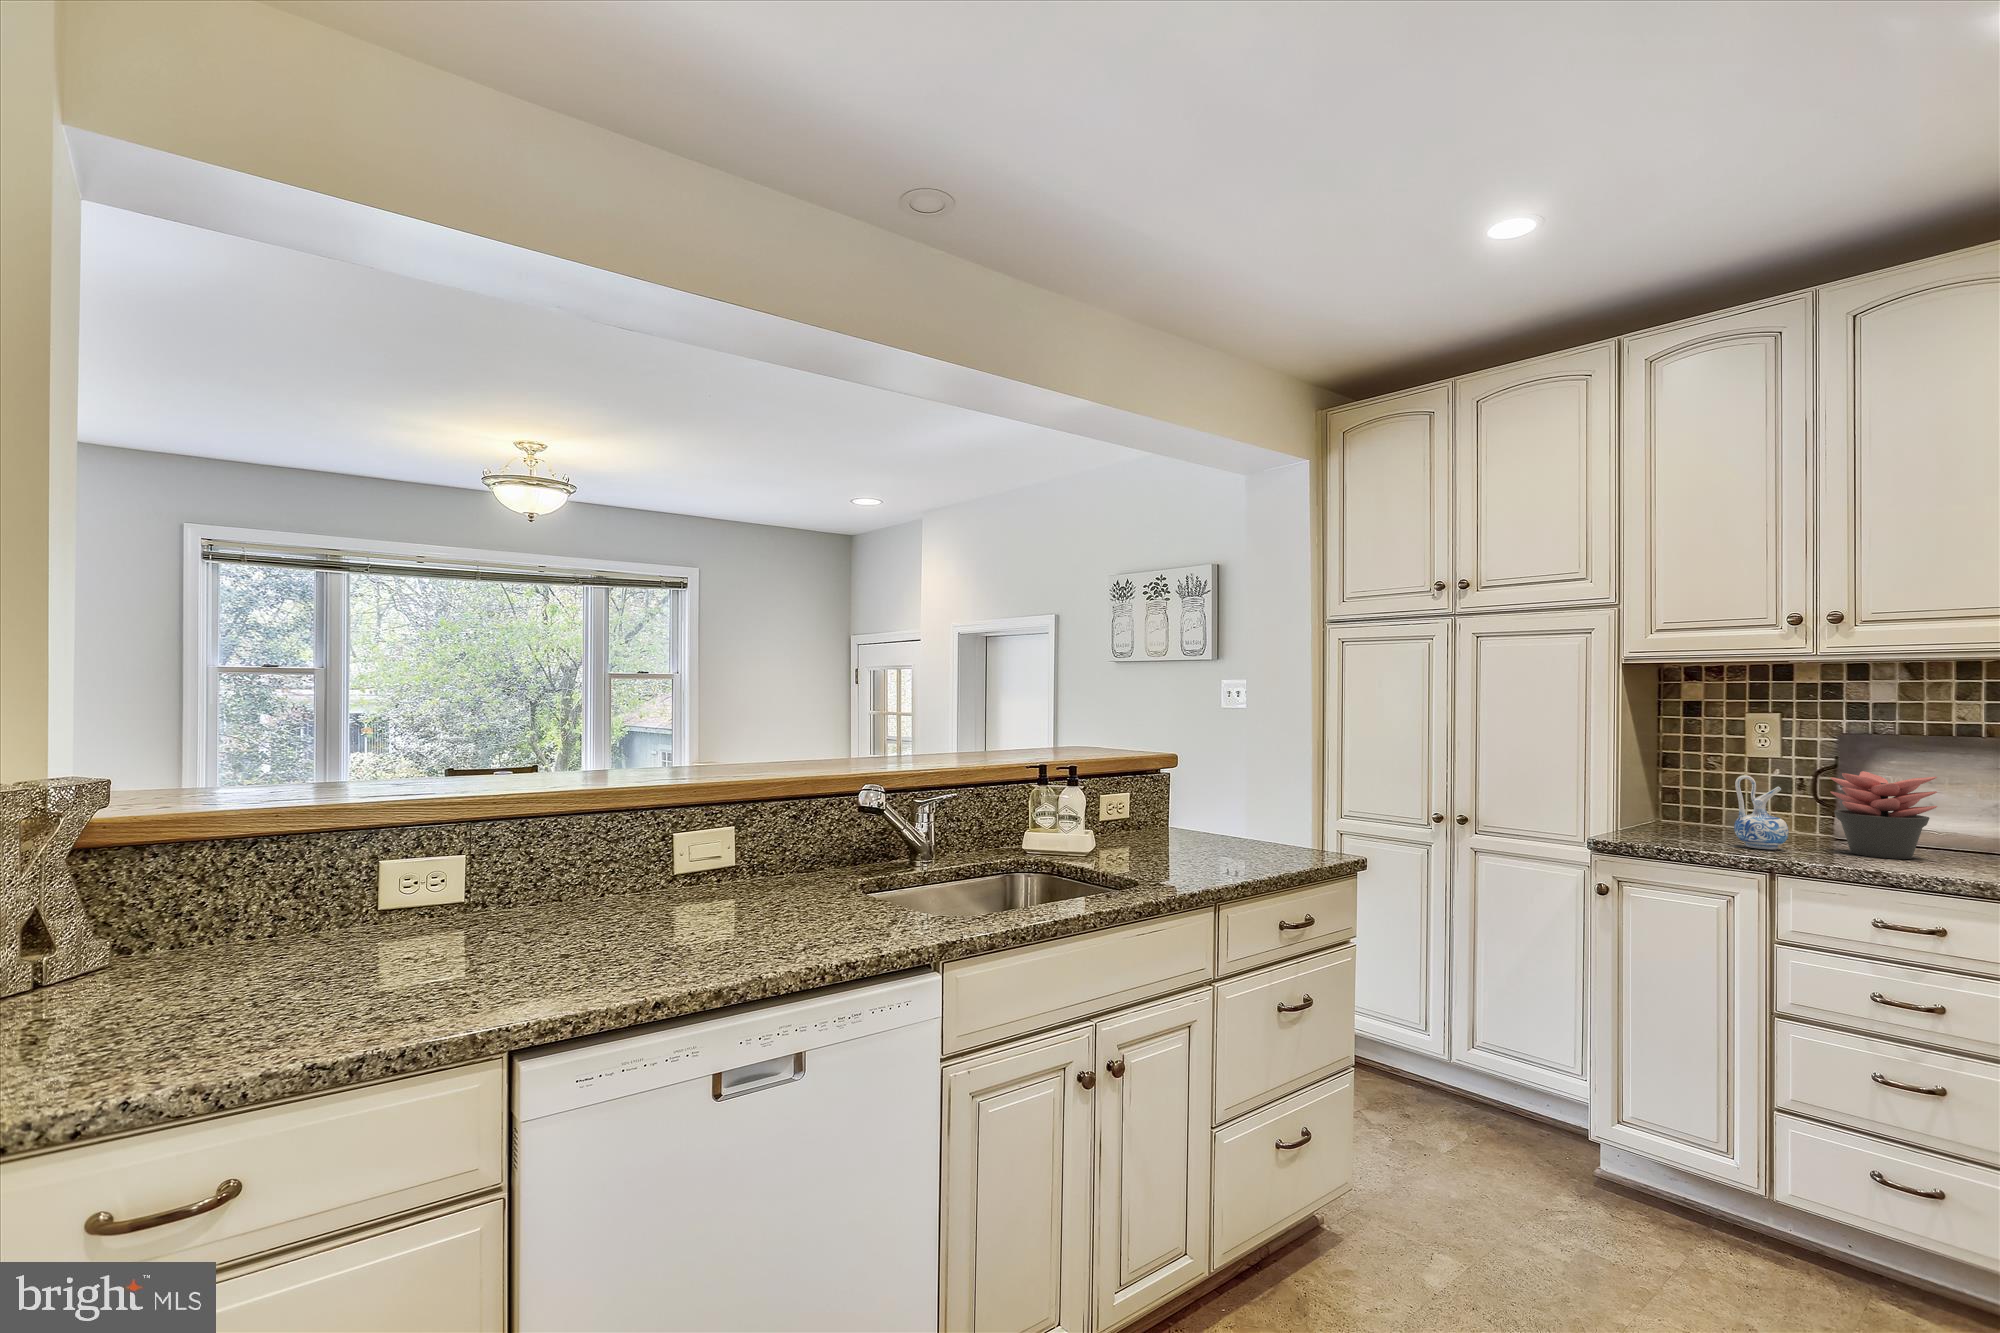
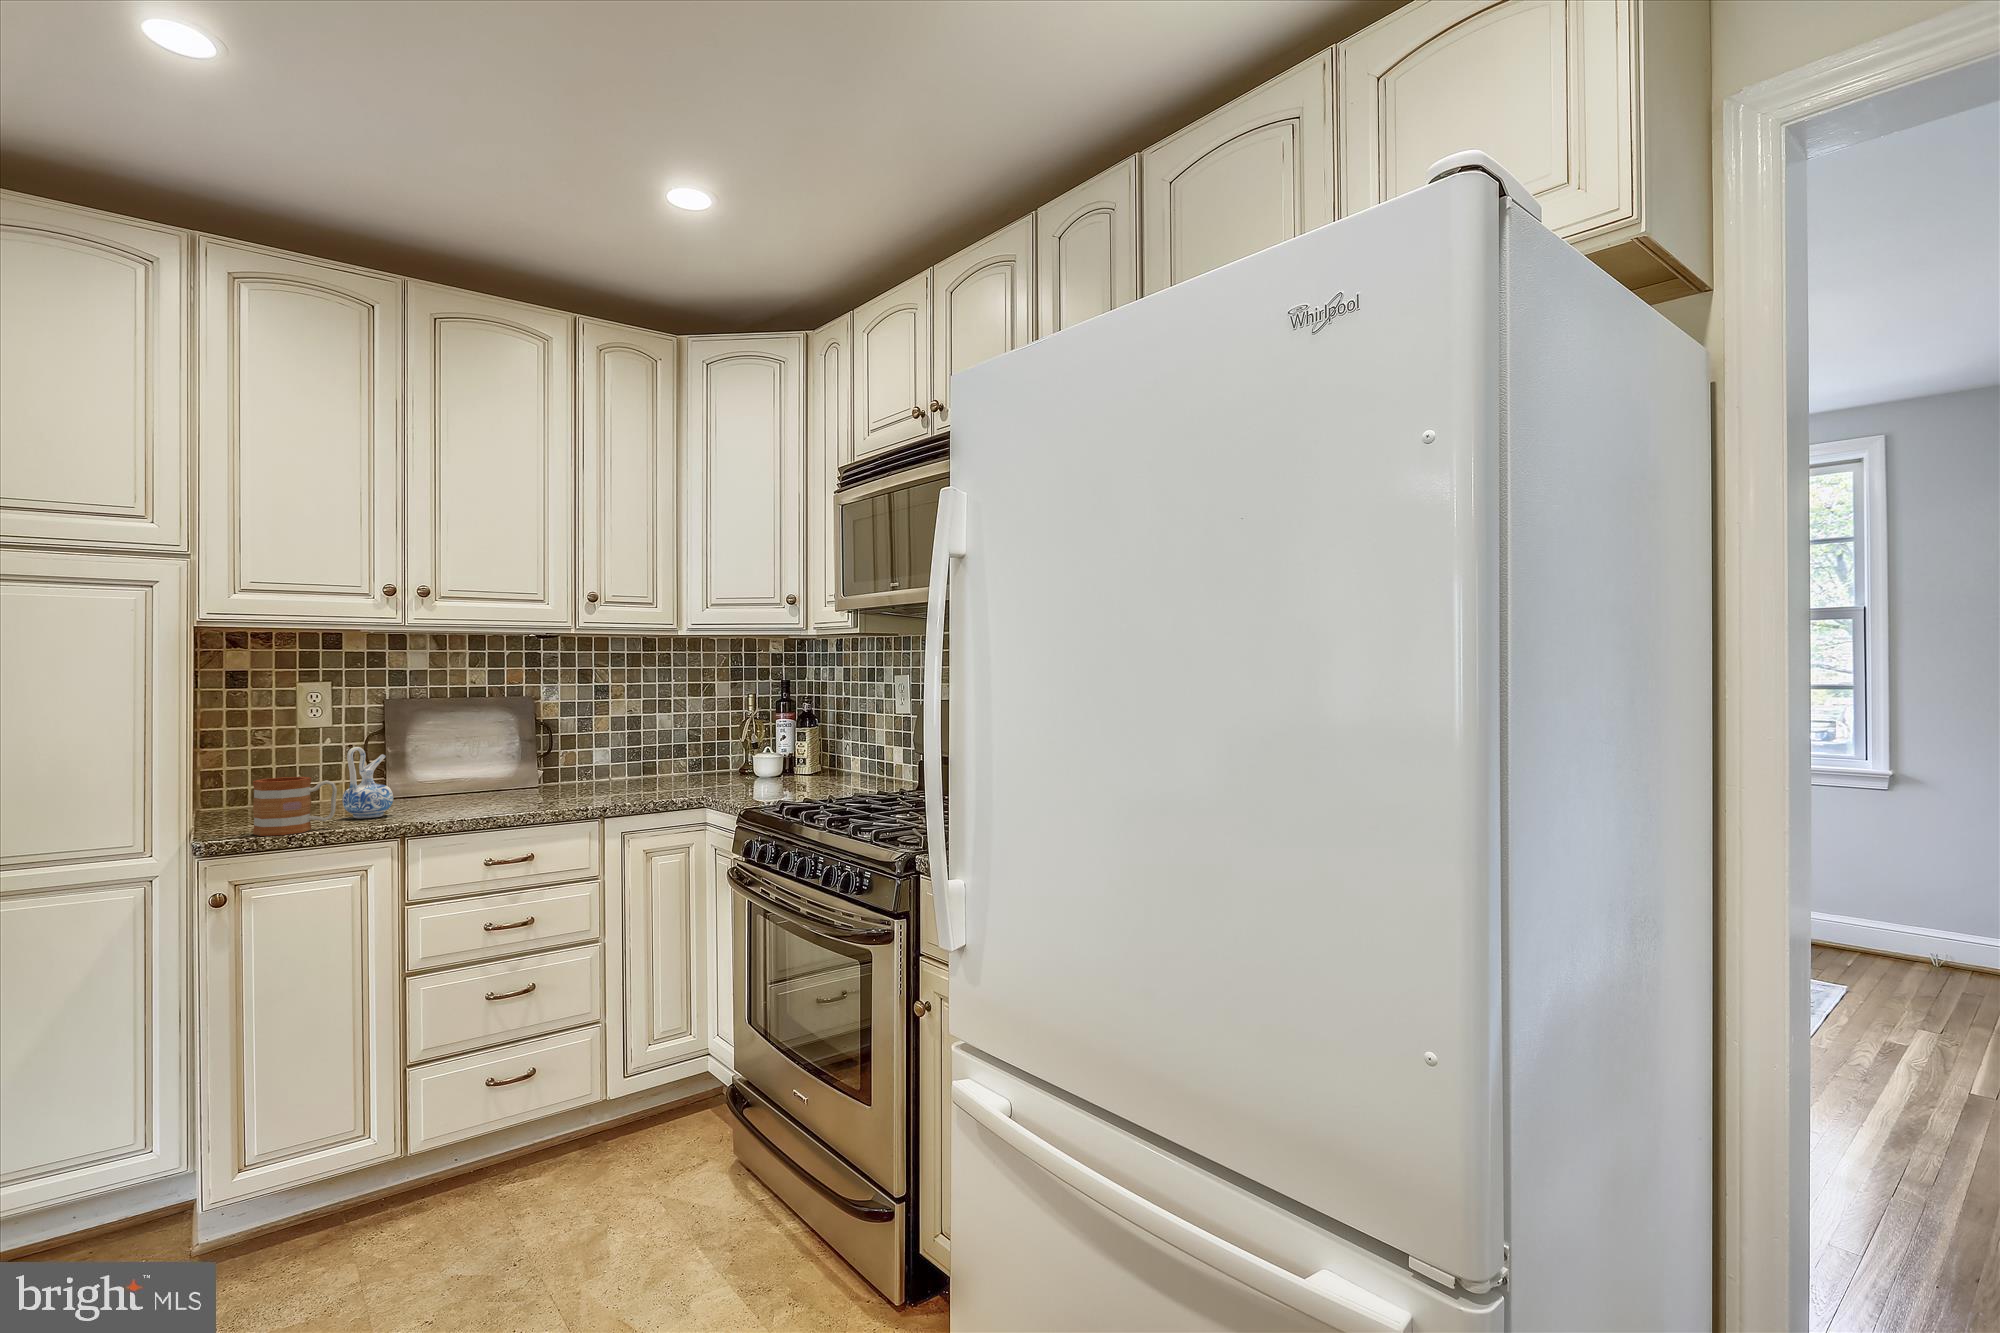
succulent plant: present [1830,771,1937,859] -> none [407,732,489,807]
mug: none [1631,793,1702,845] -> present [253,777,337,836]

